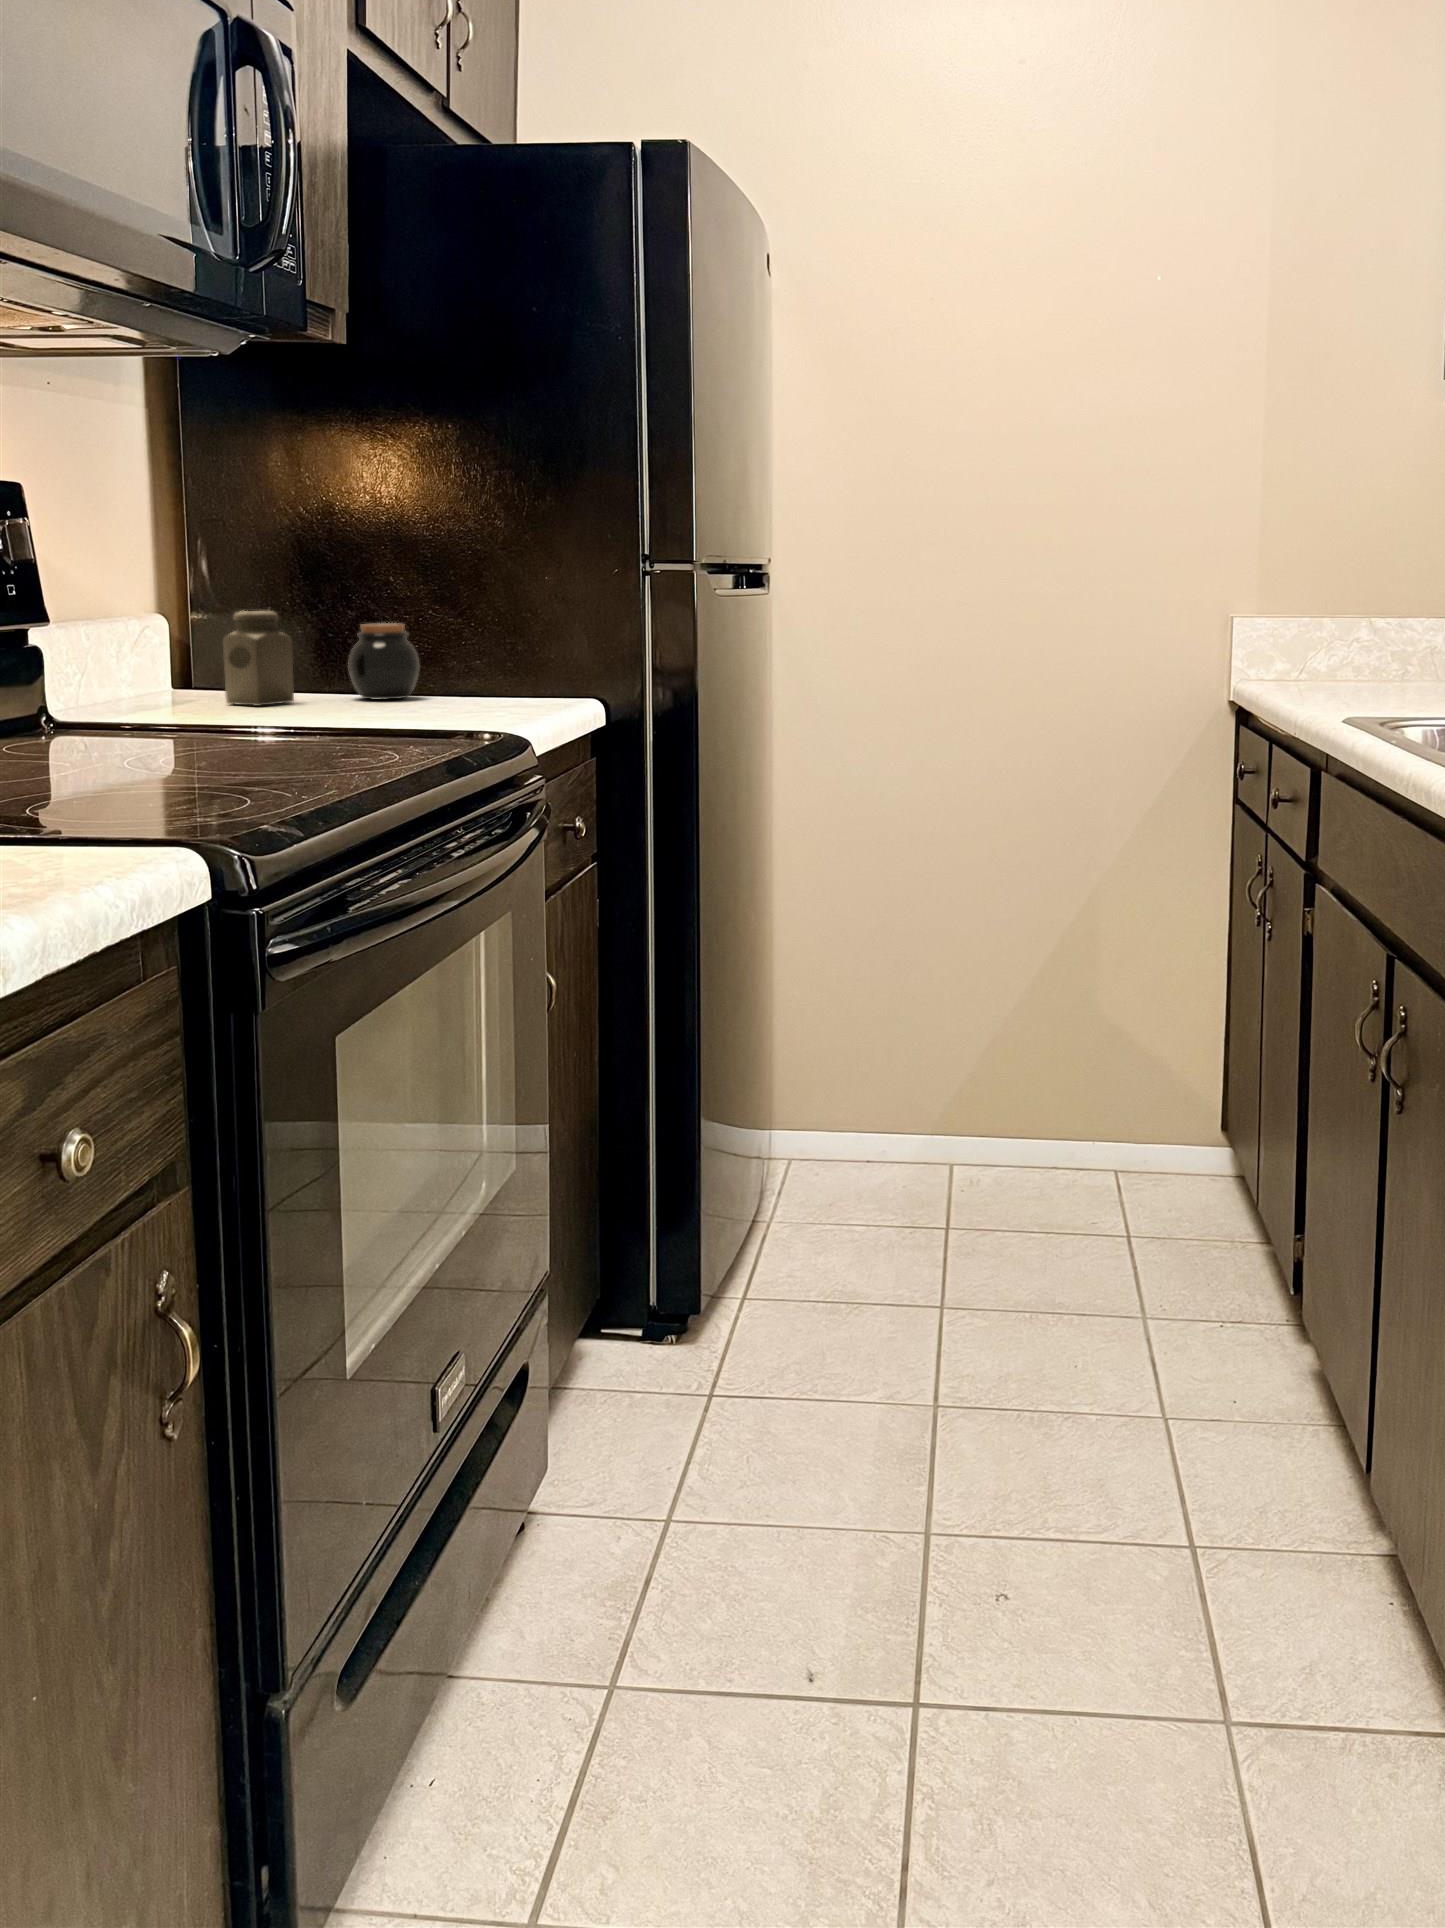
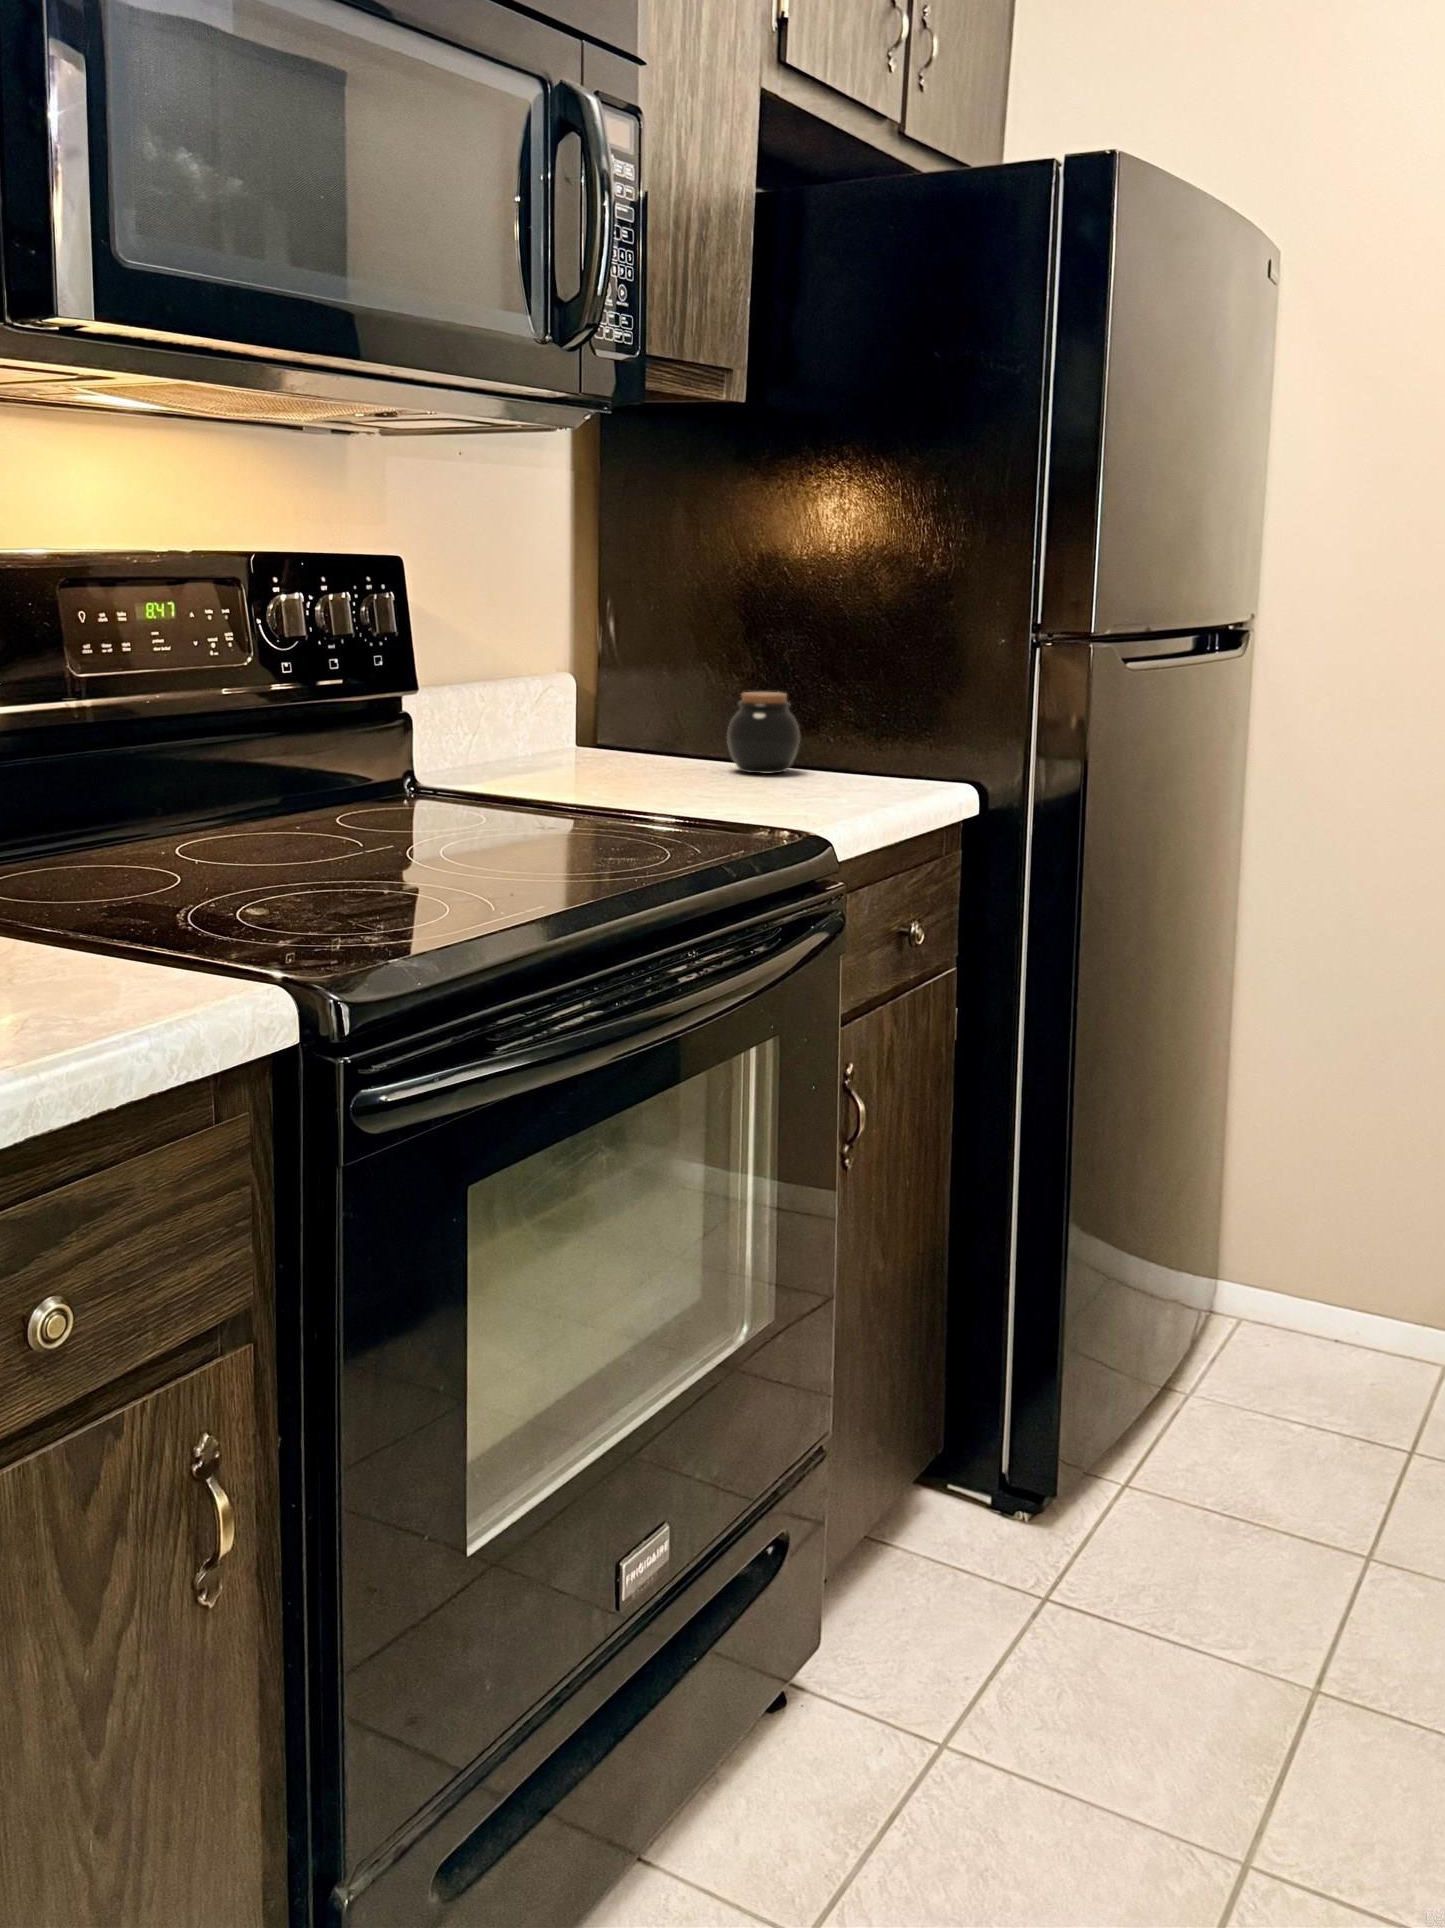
salt shaker: present [222,611,294,706] -> none [602,676,668,774]

